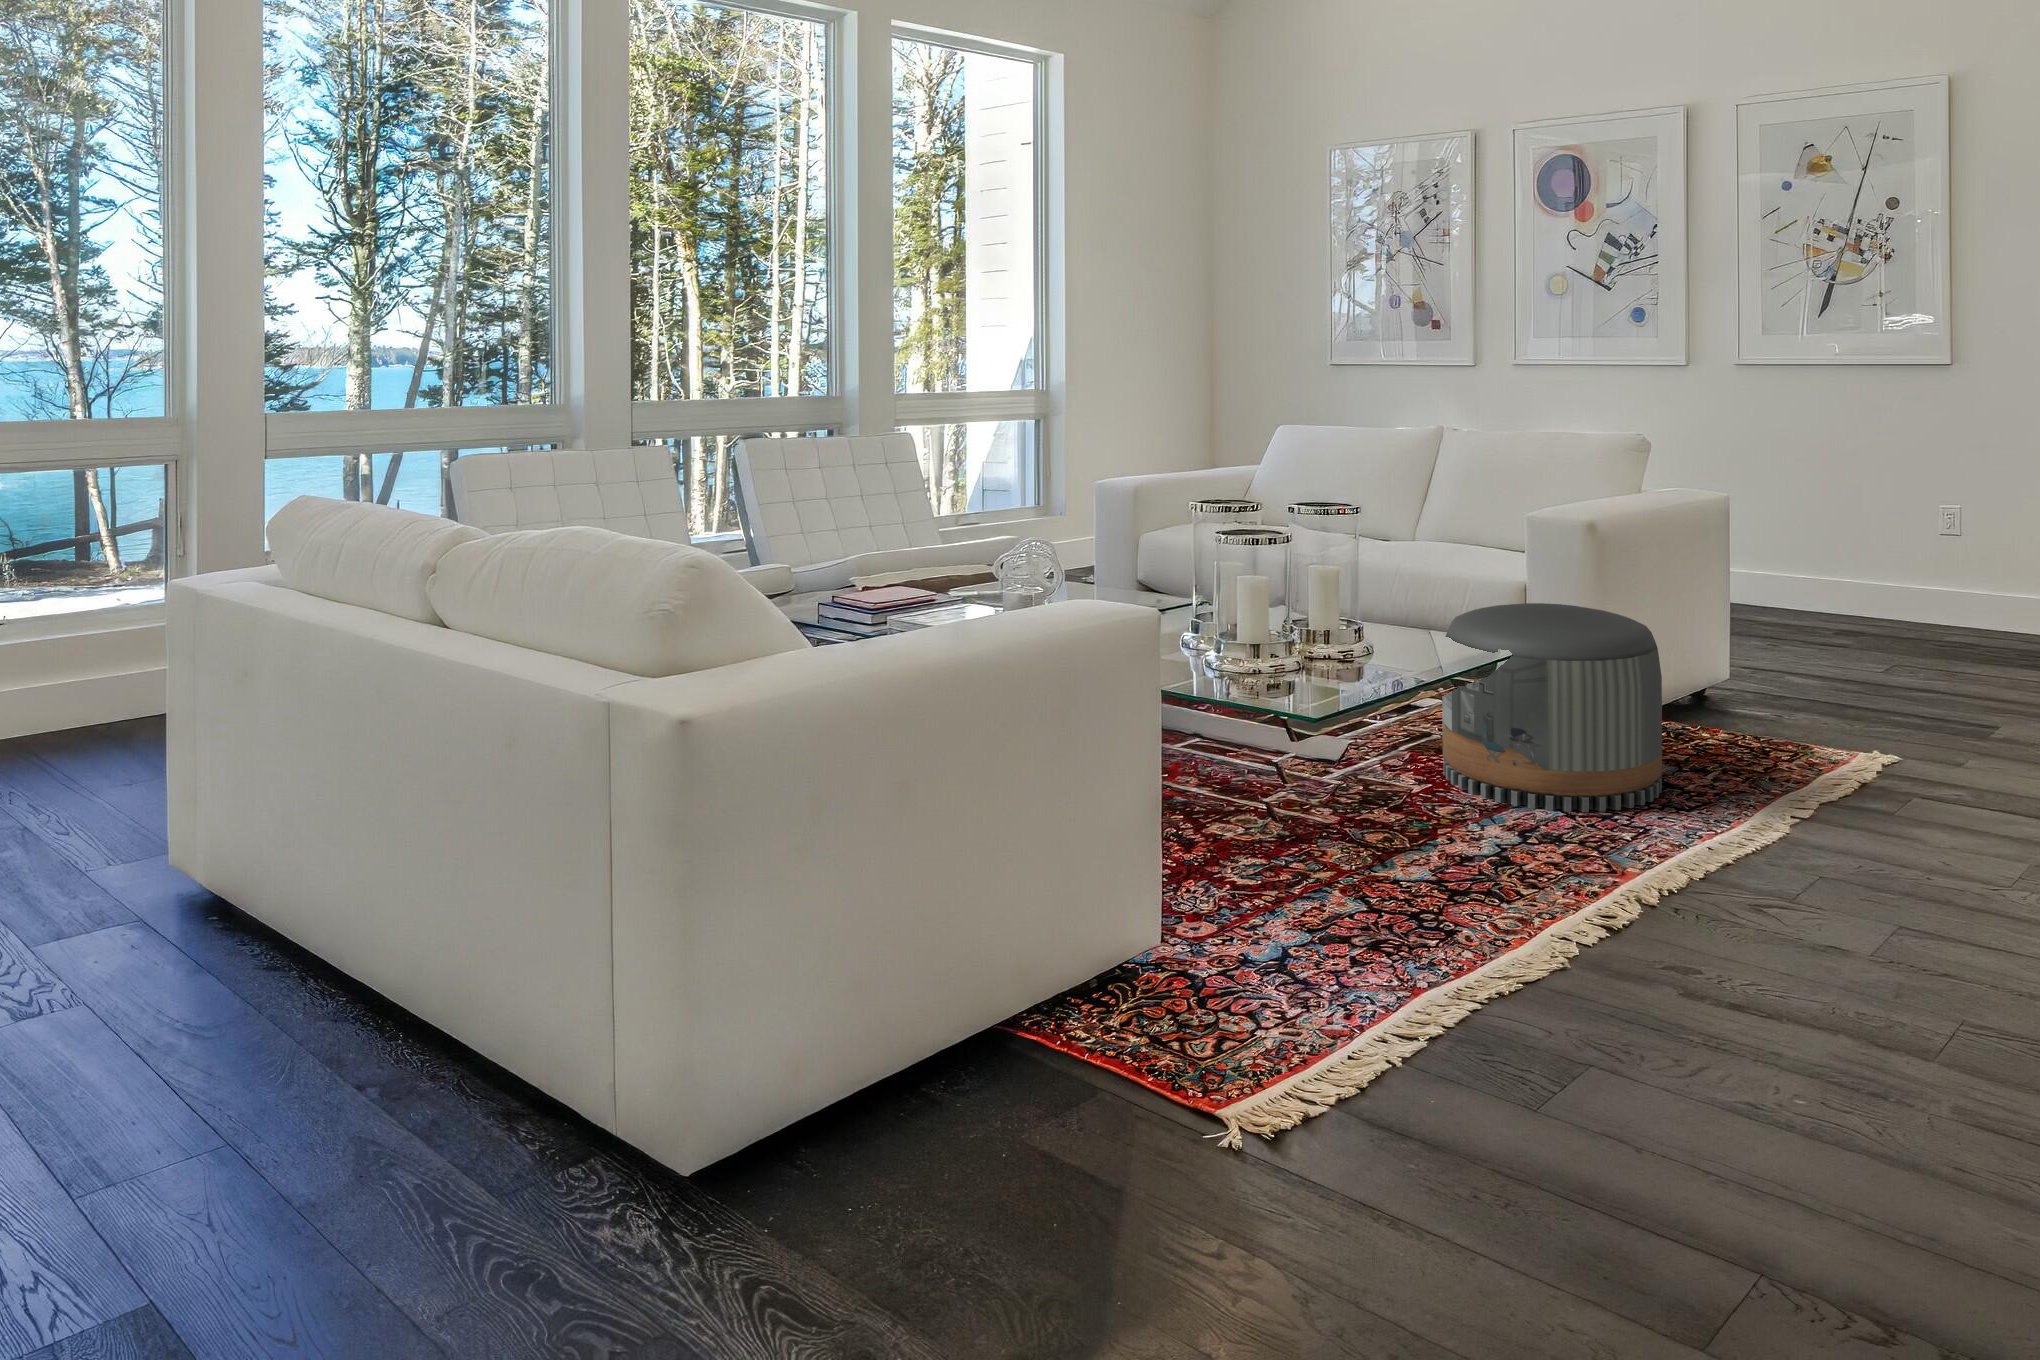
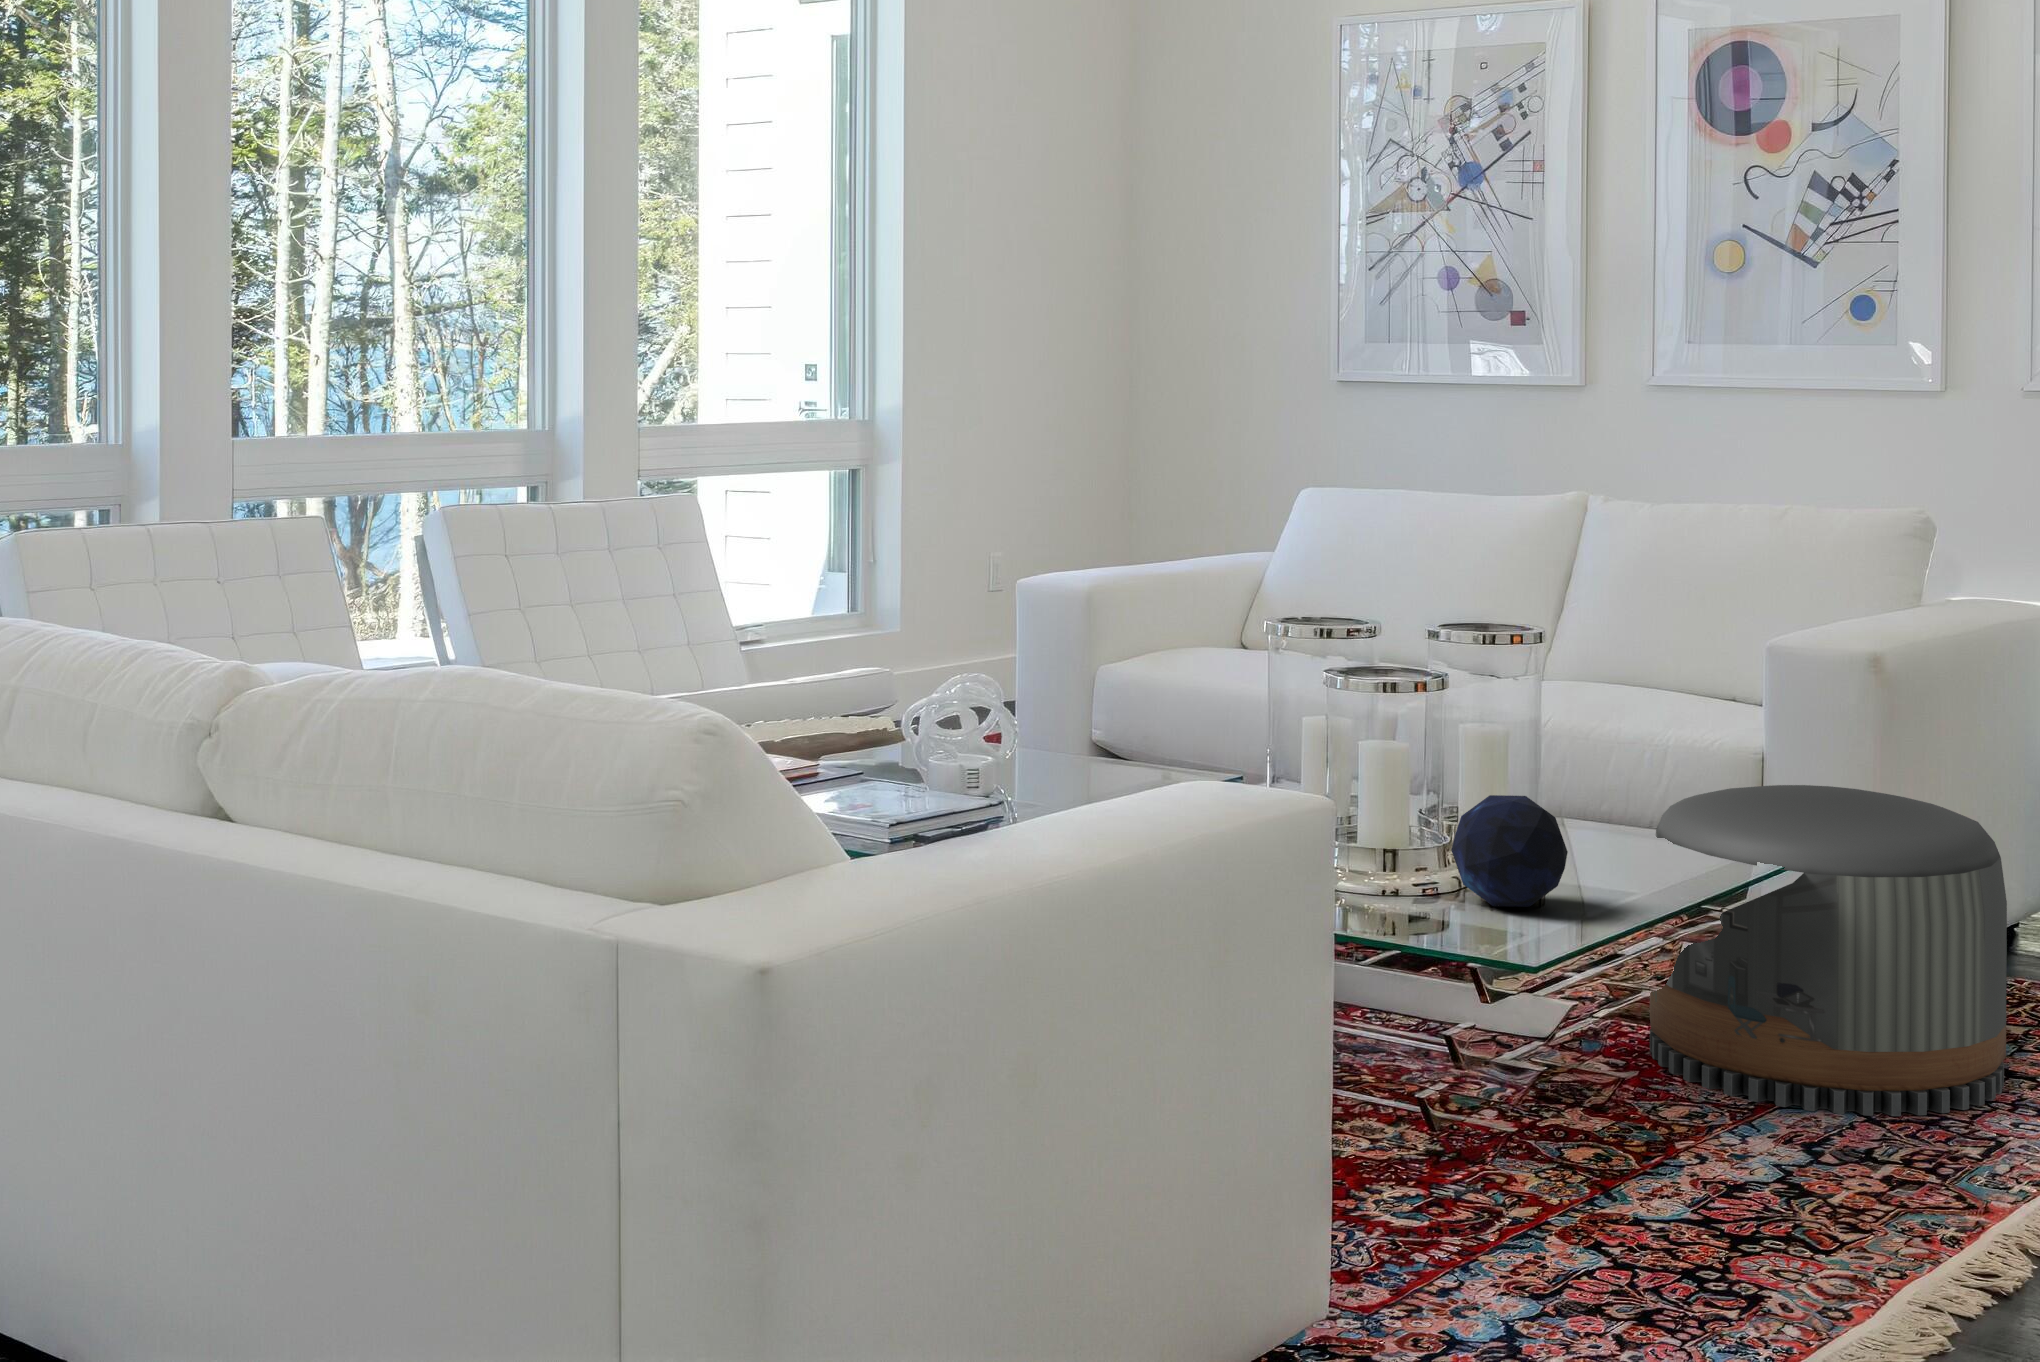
decorative orb: none [1286,610,1359,680] -> present [1451,795,1568,907]

